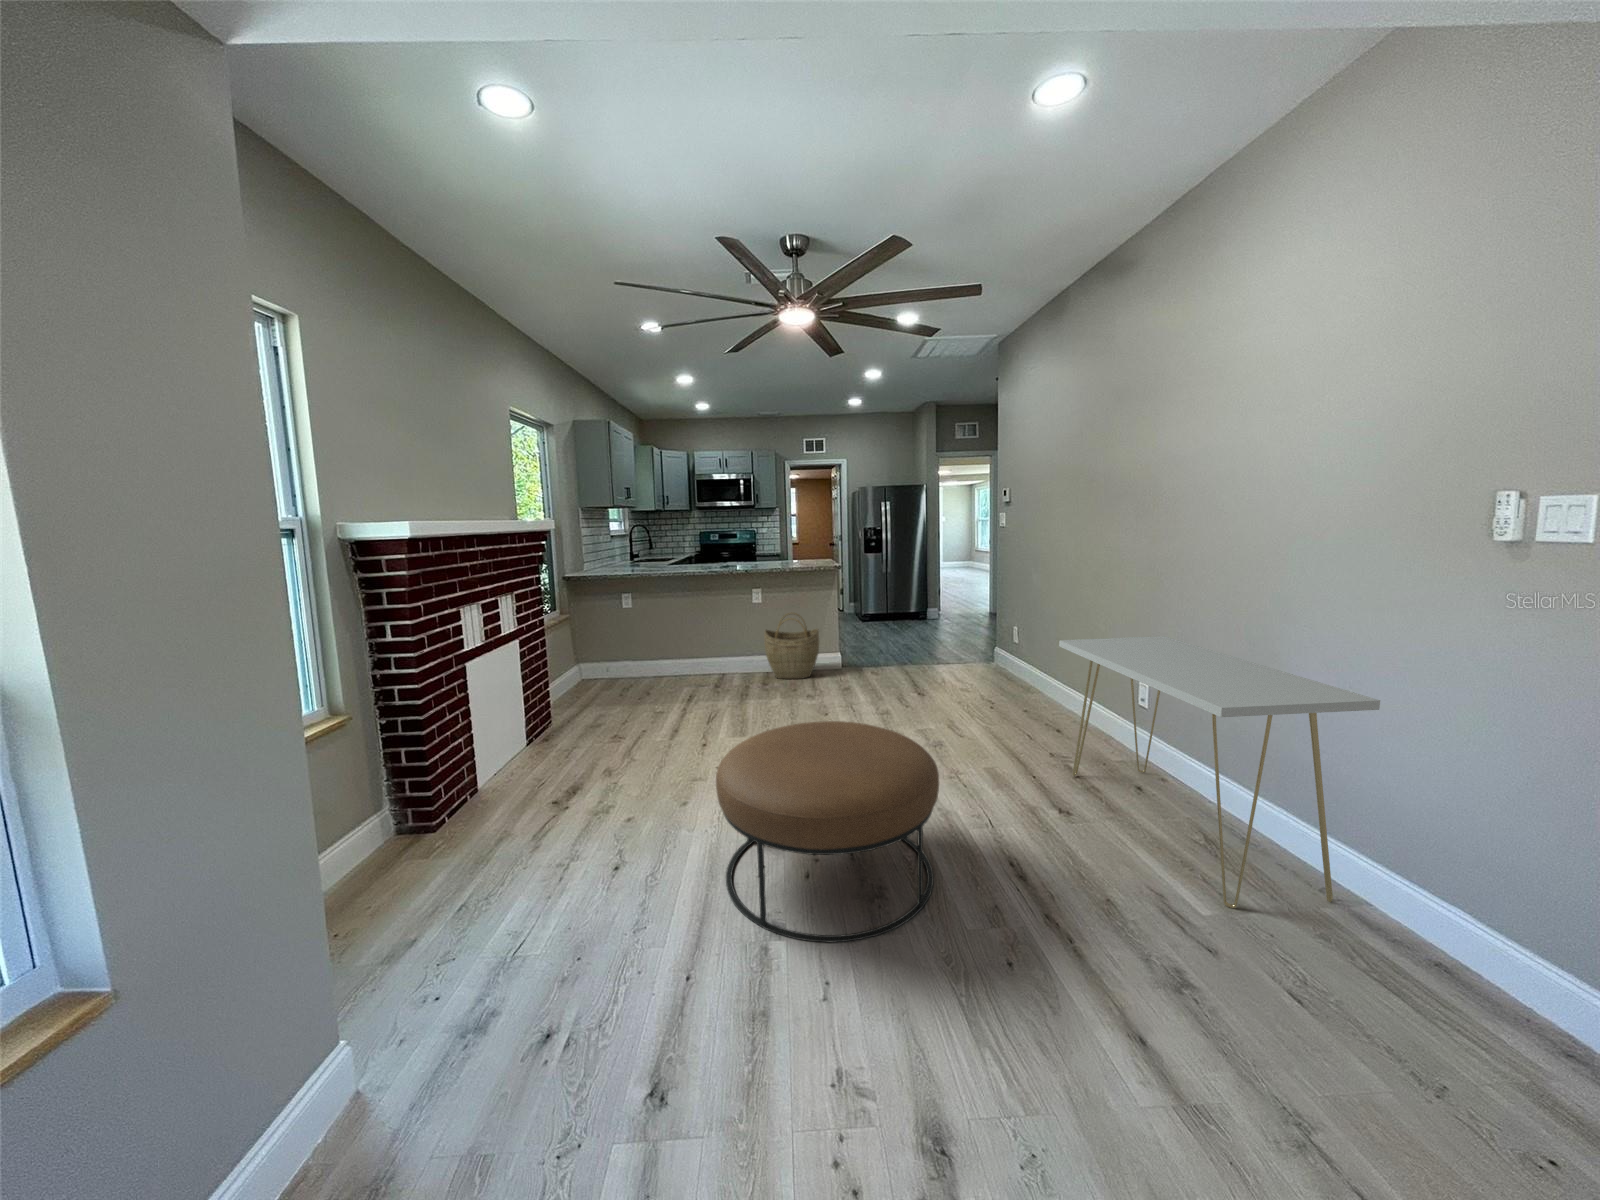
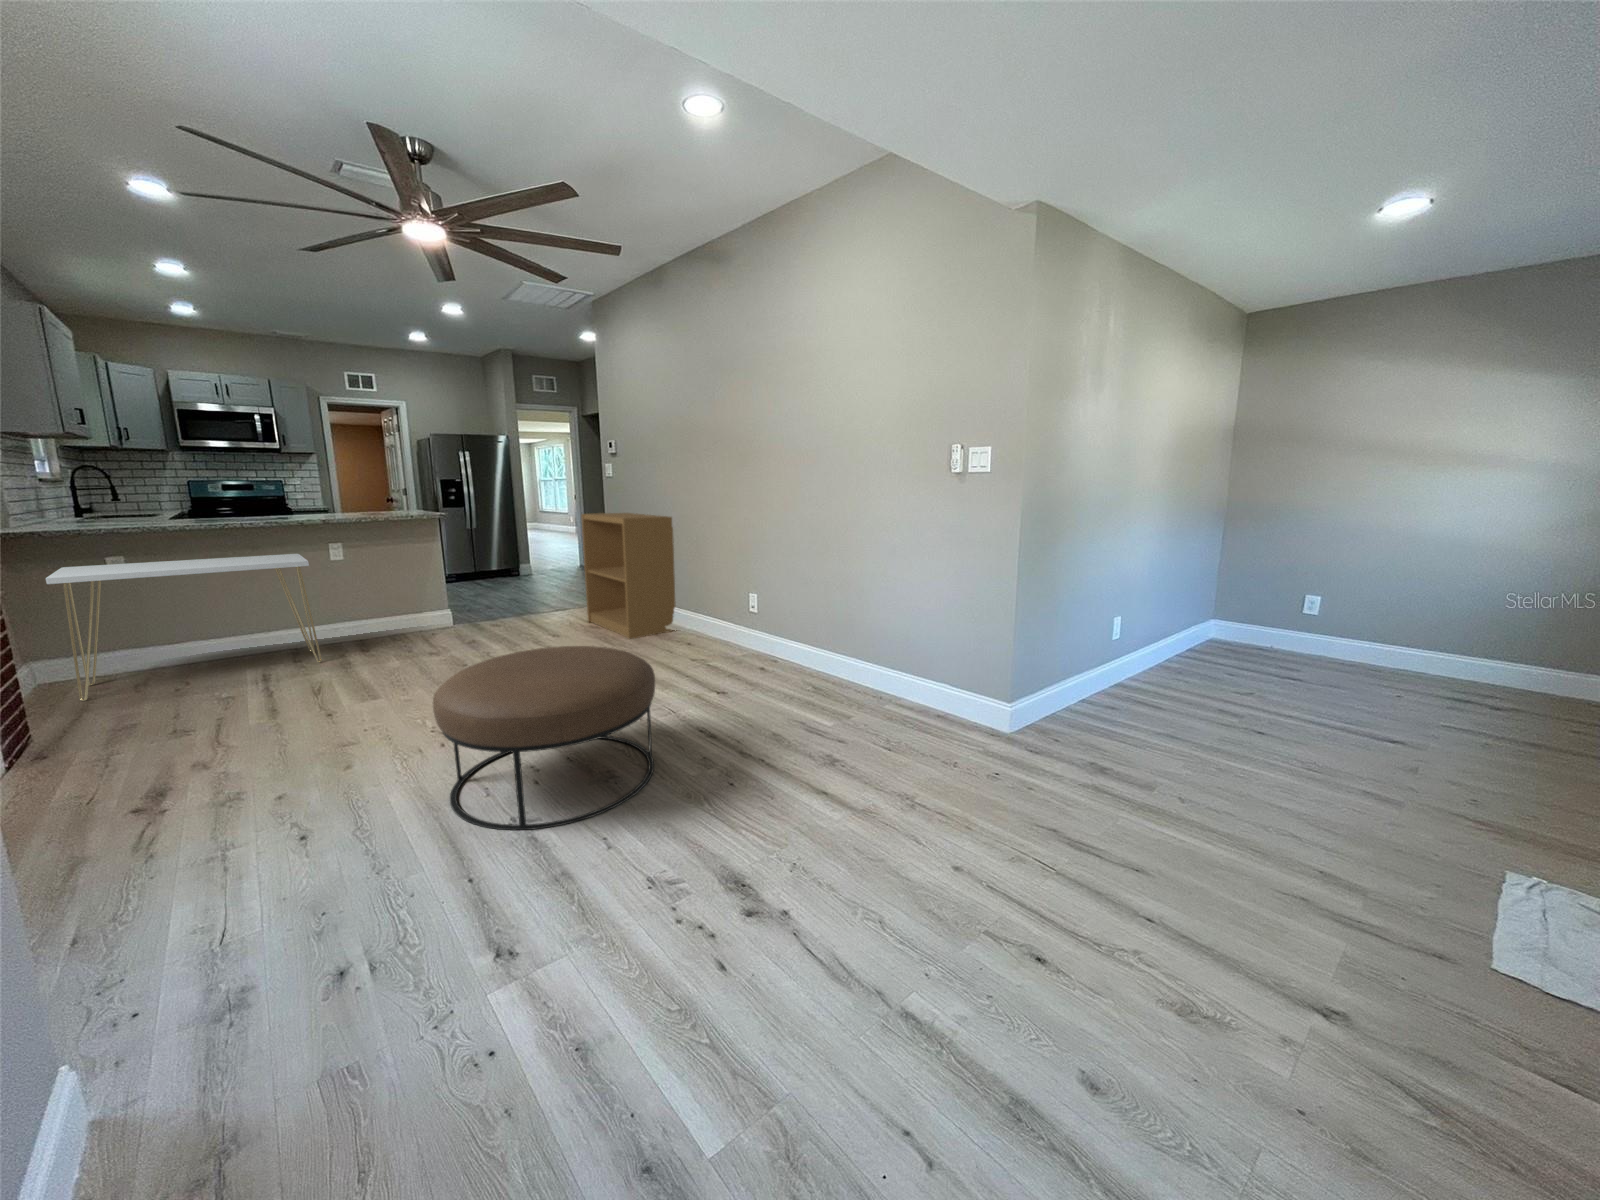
bookshelf: none [957,561,1054,707] -> present [581,513,675,639]
woven basket: present [764,613,819,679] -> none [356,572,433,648]
console table: present [1059,636,1380,908] -> present [46,554,322,701]

